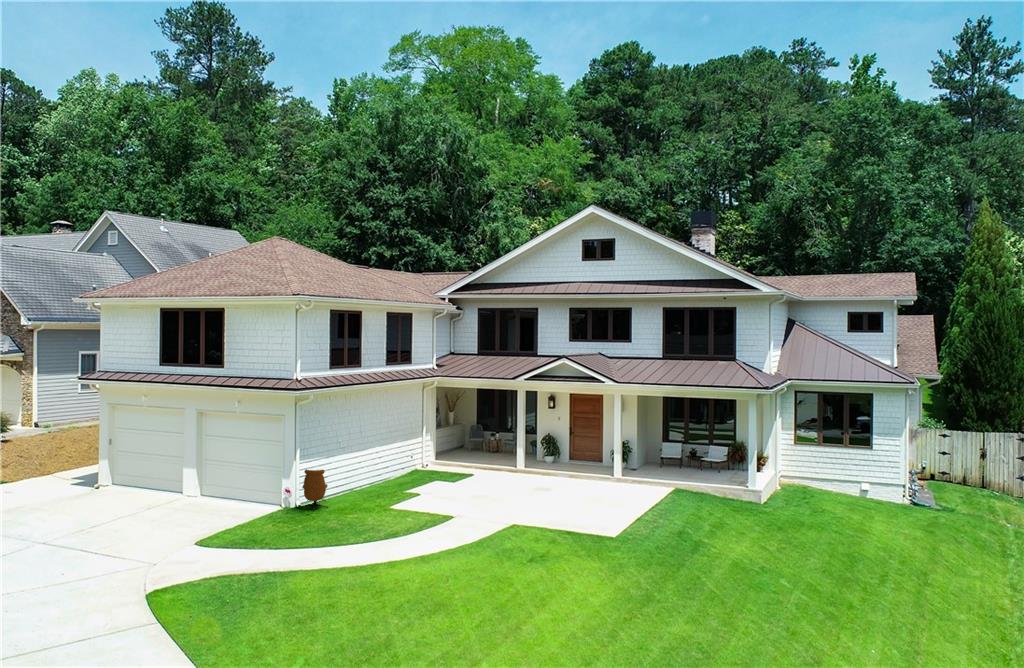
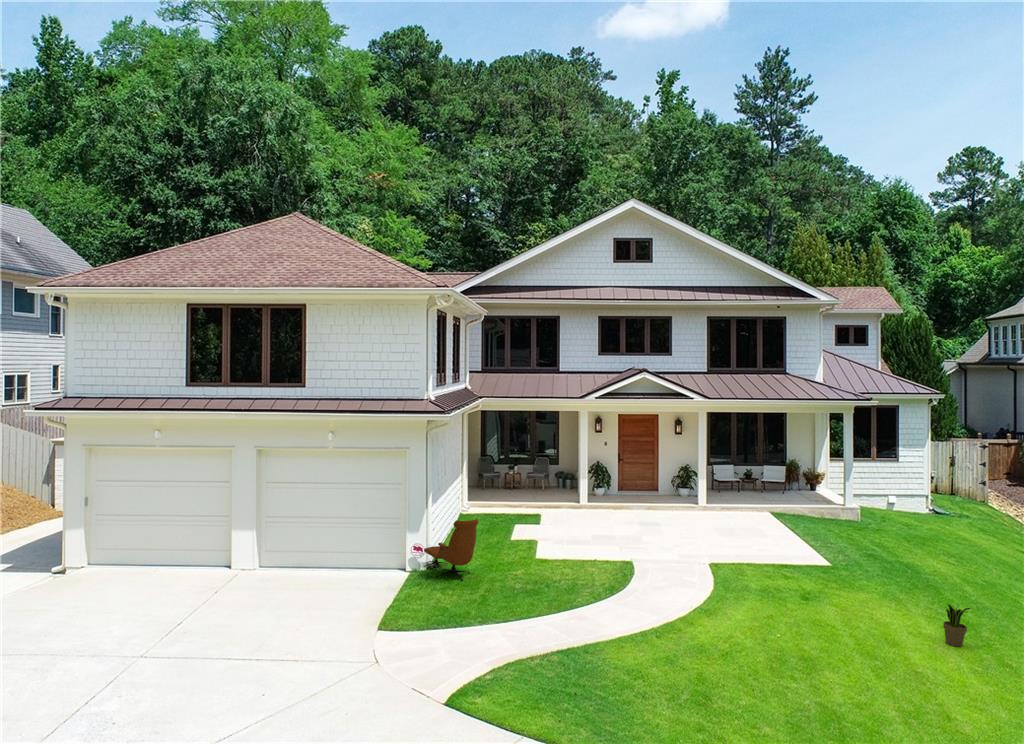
potted plant: none [567,561,585,595] -> present [943,604,971,647]

